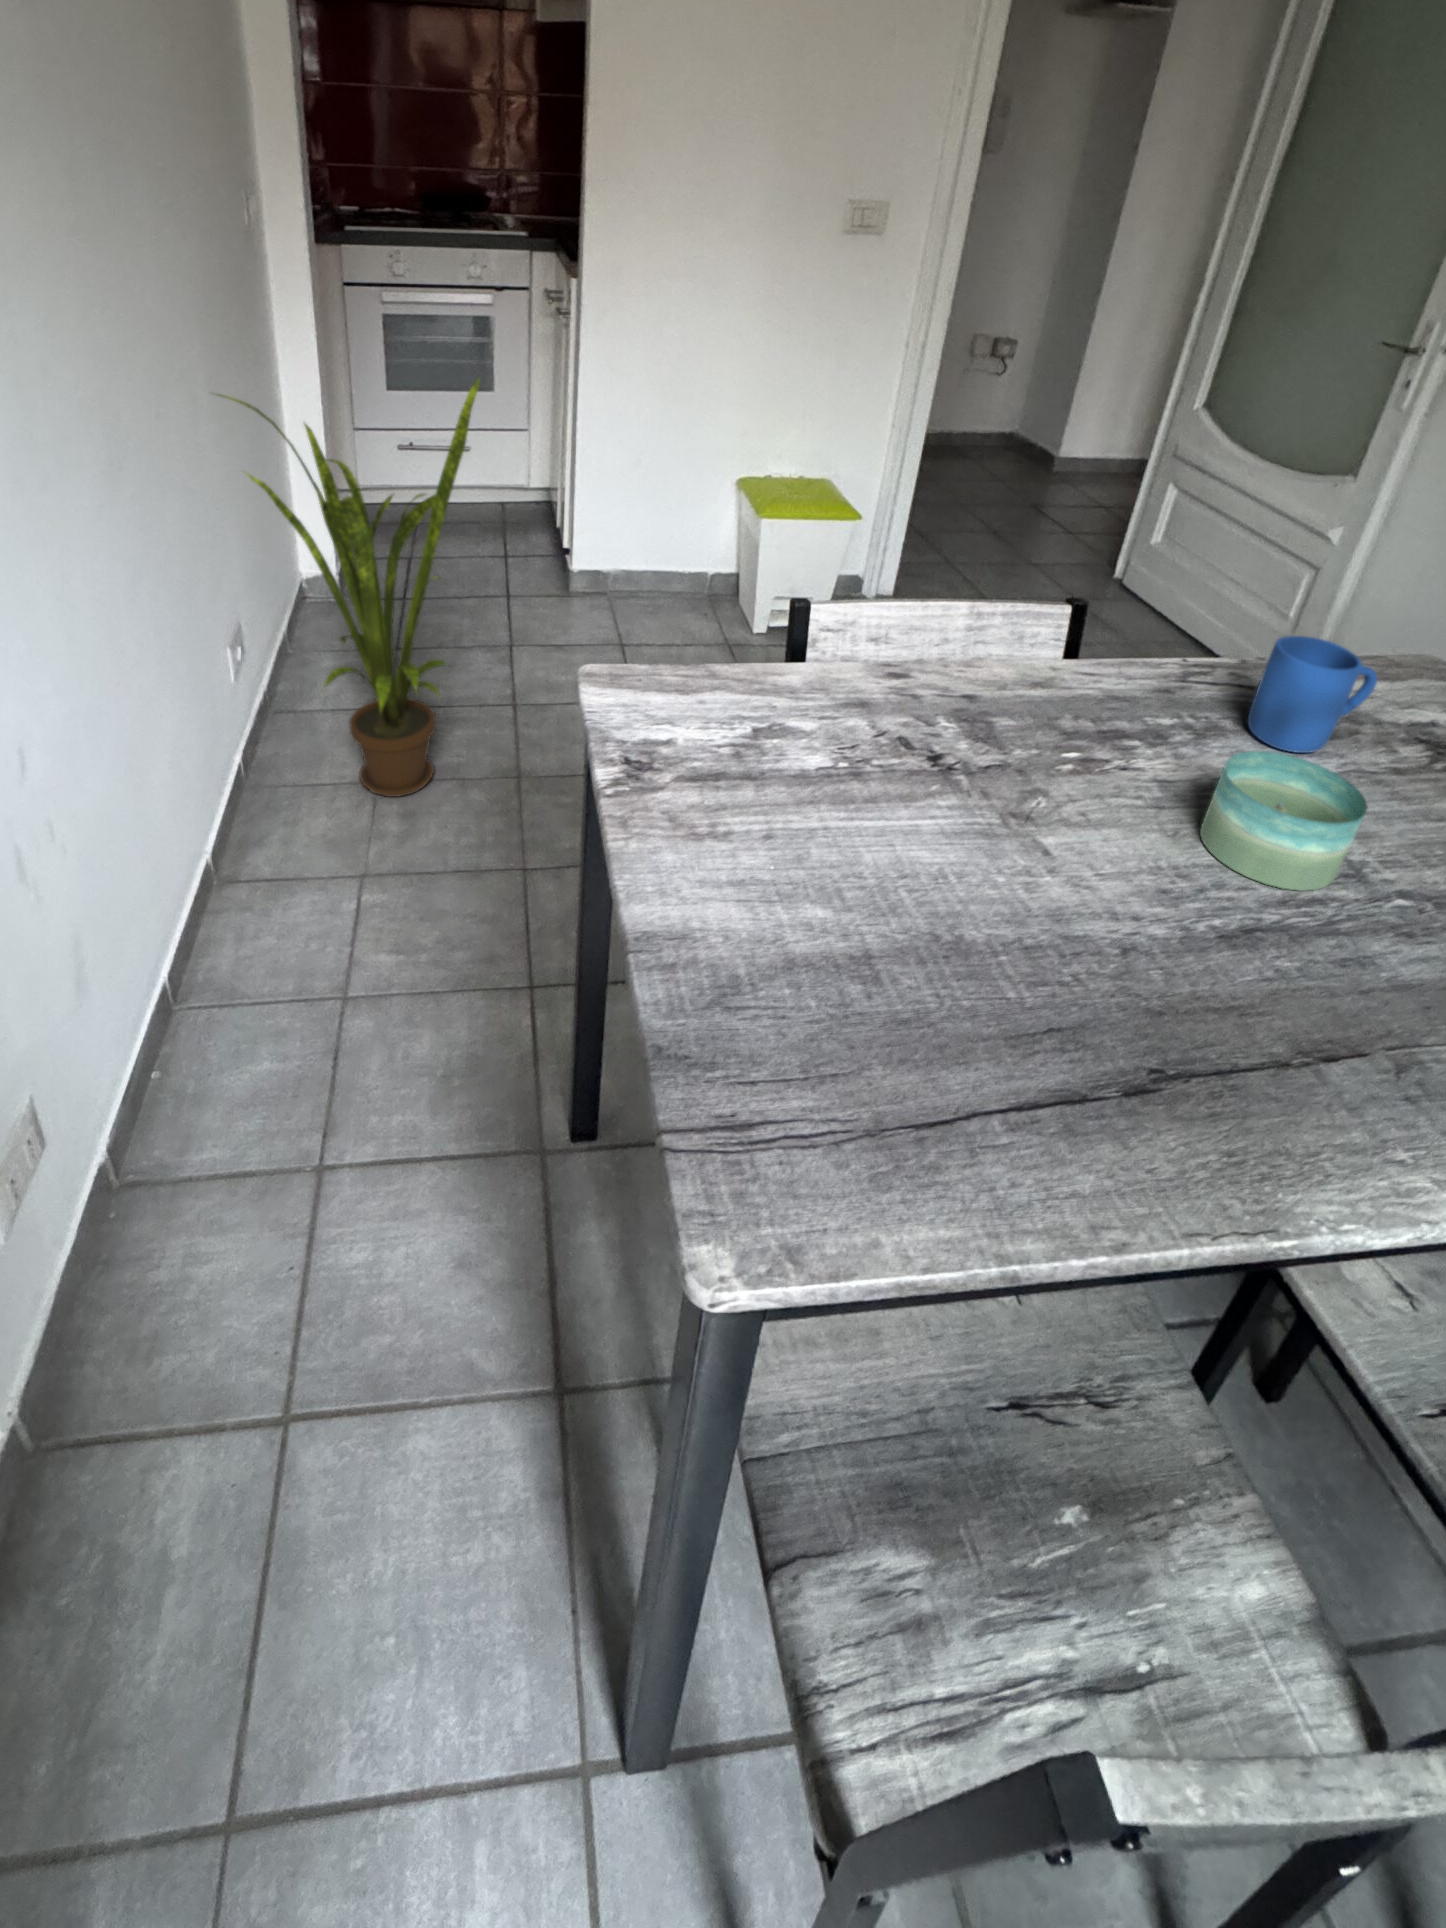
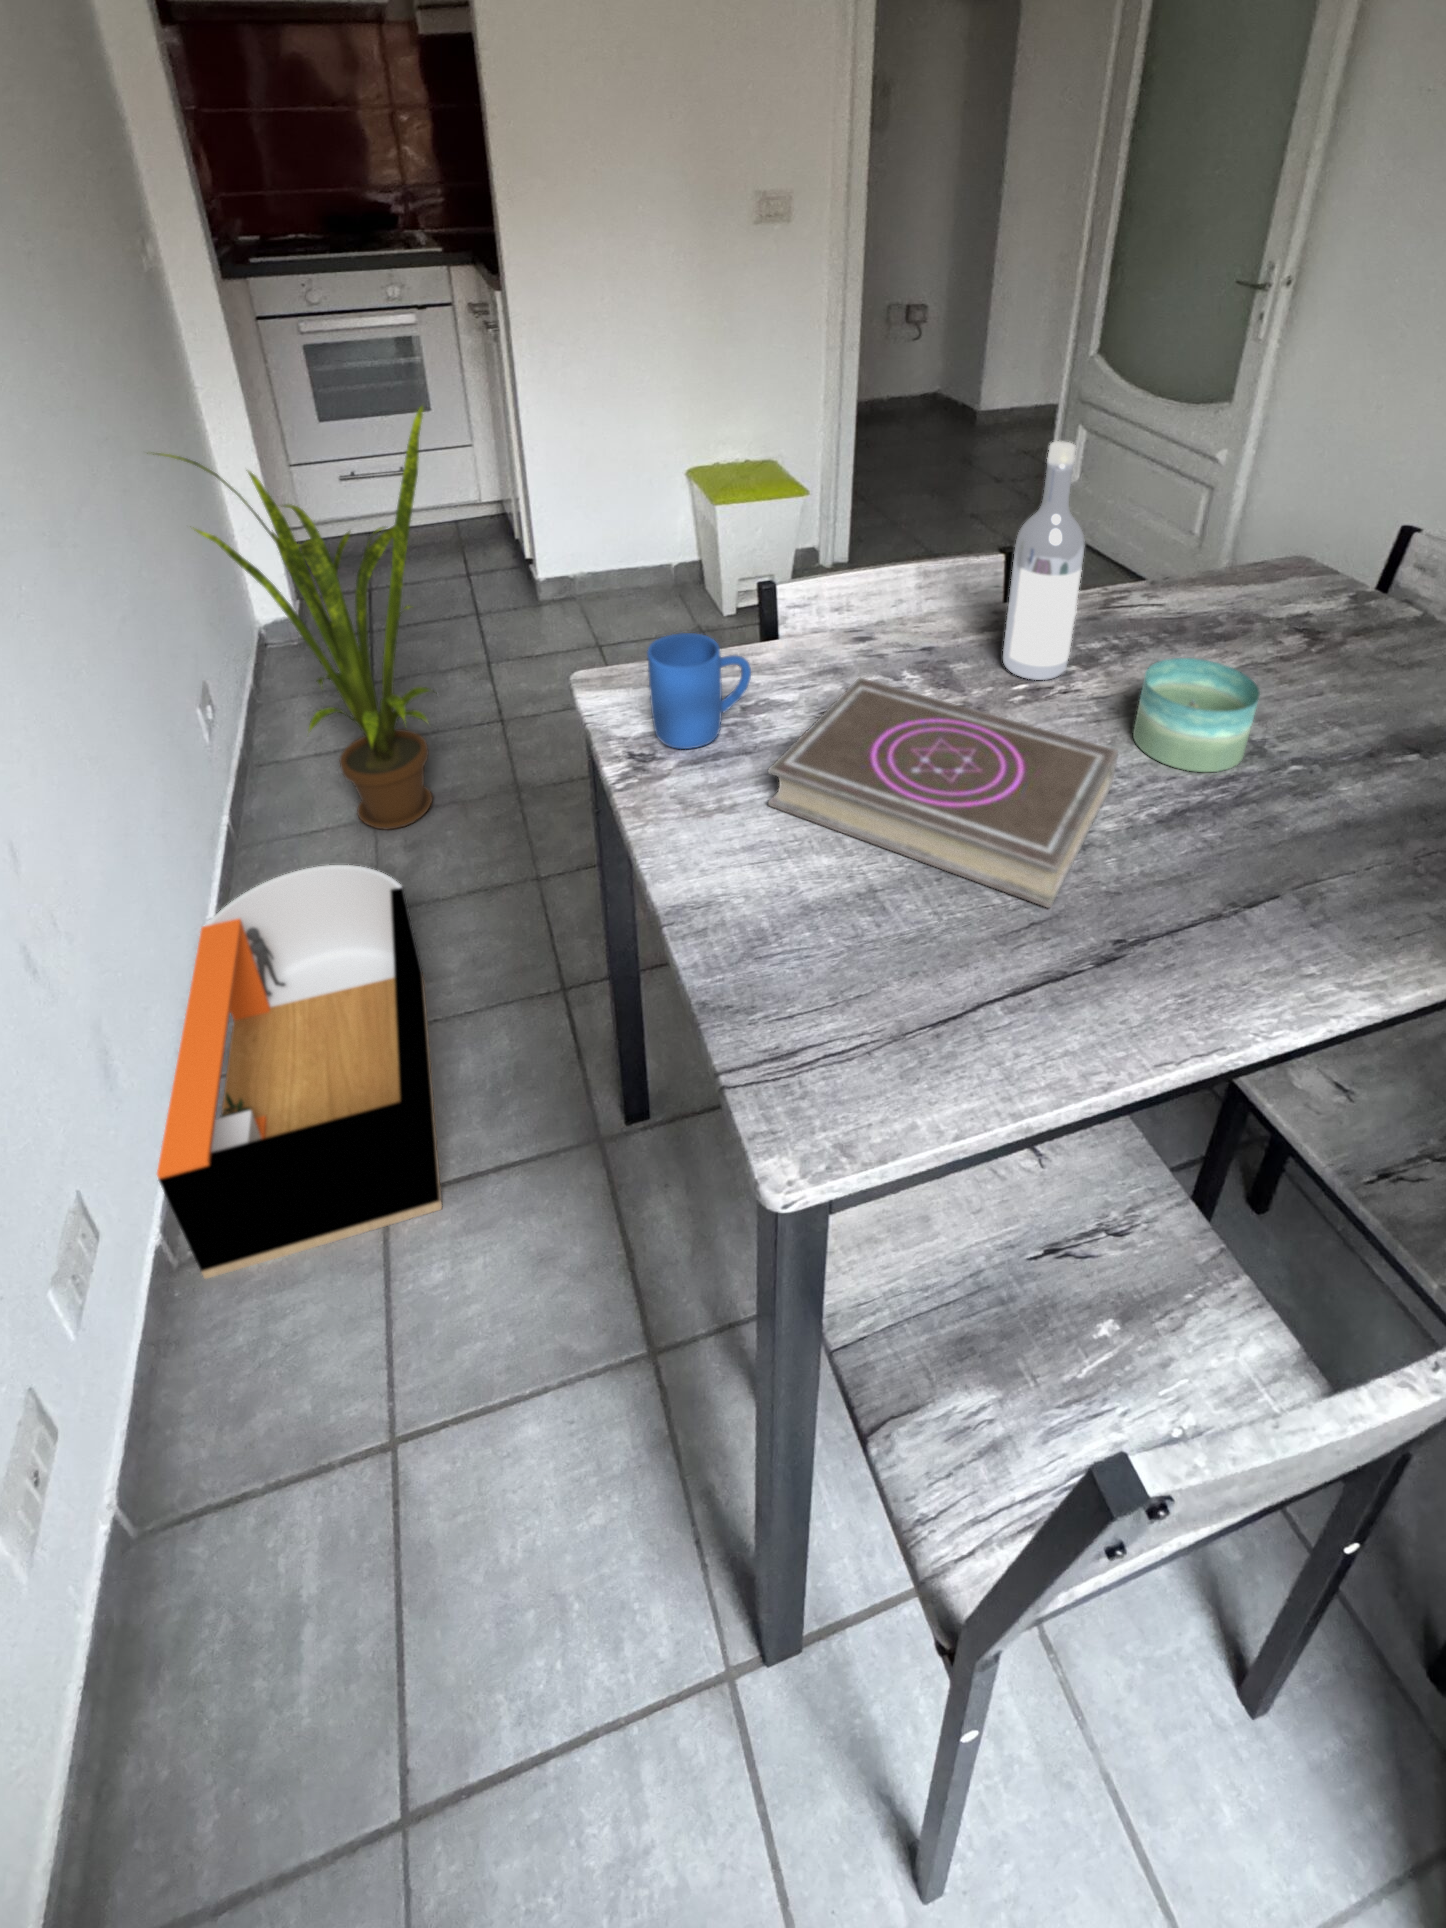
wine bottle: none [1056,486,1179,752] -> present [1003,441,1085,680]
mug: present [1248,636,1377,753] -> present [647,633,751,749]
book: none [766,717,1181,1015] -> present [768,677,1118,908]
storage bin: none [106,822,395,1212] -> present [157,865,442,1278]

